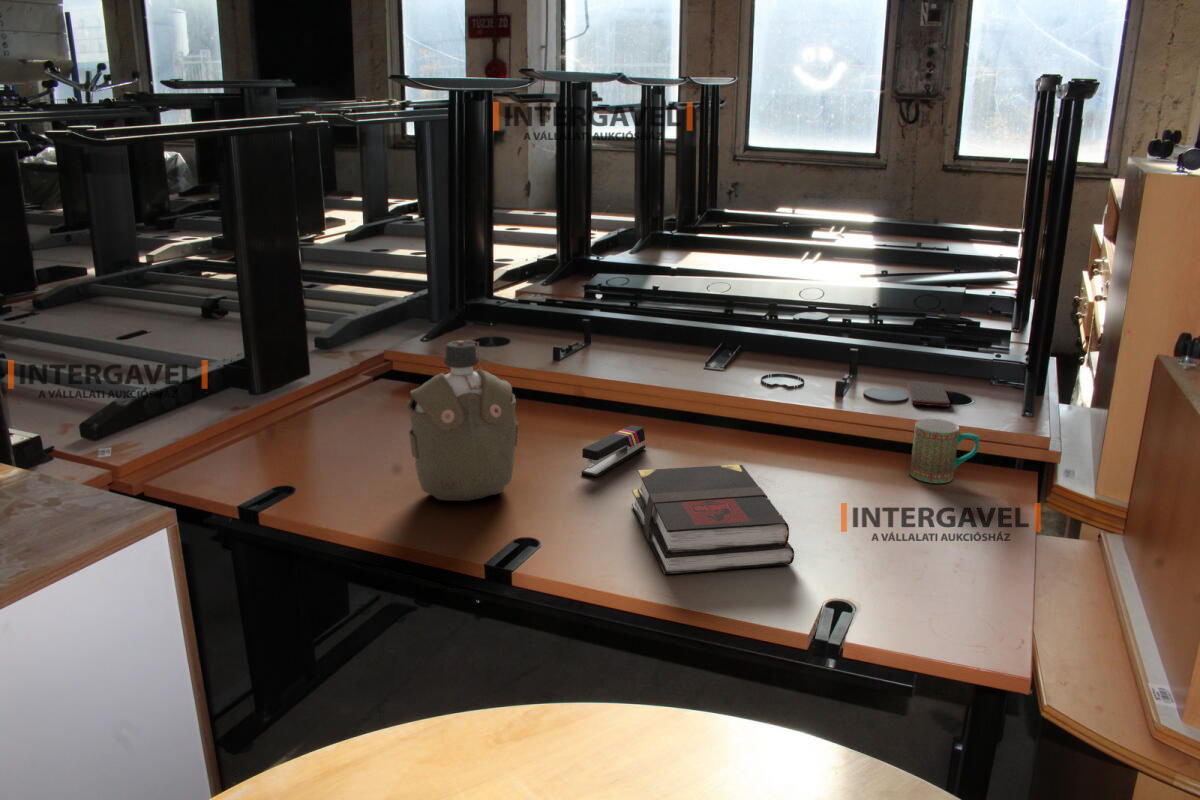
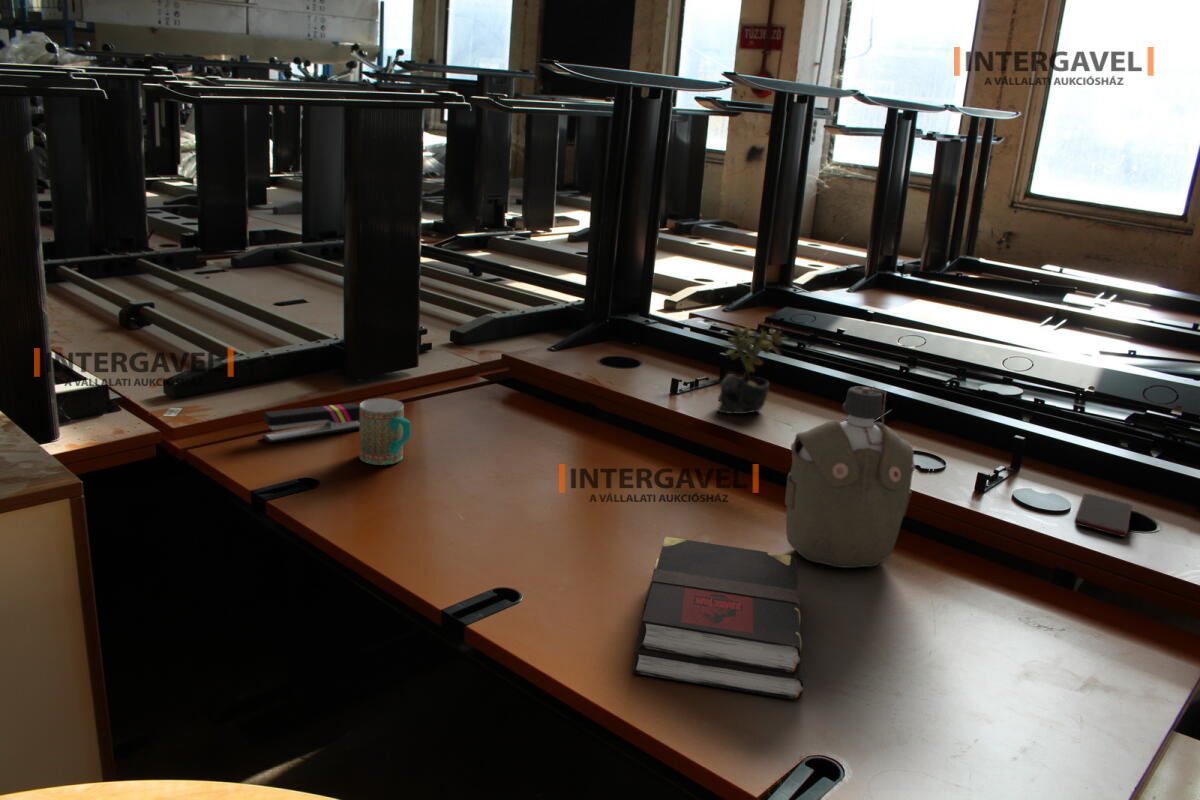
succulent plant: none [603,287,654,370] -> present [718,327,786,414]
water bottle: present [407,339,518,501] -> present [785,386,915,568]
mug: present [910,419,979,483] -> present [360,398,411,465]
stapler: present [582,425,645,477] -> present [263,403,360,443]

